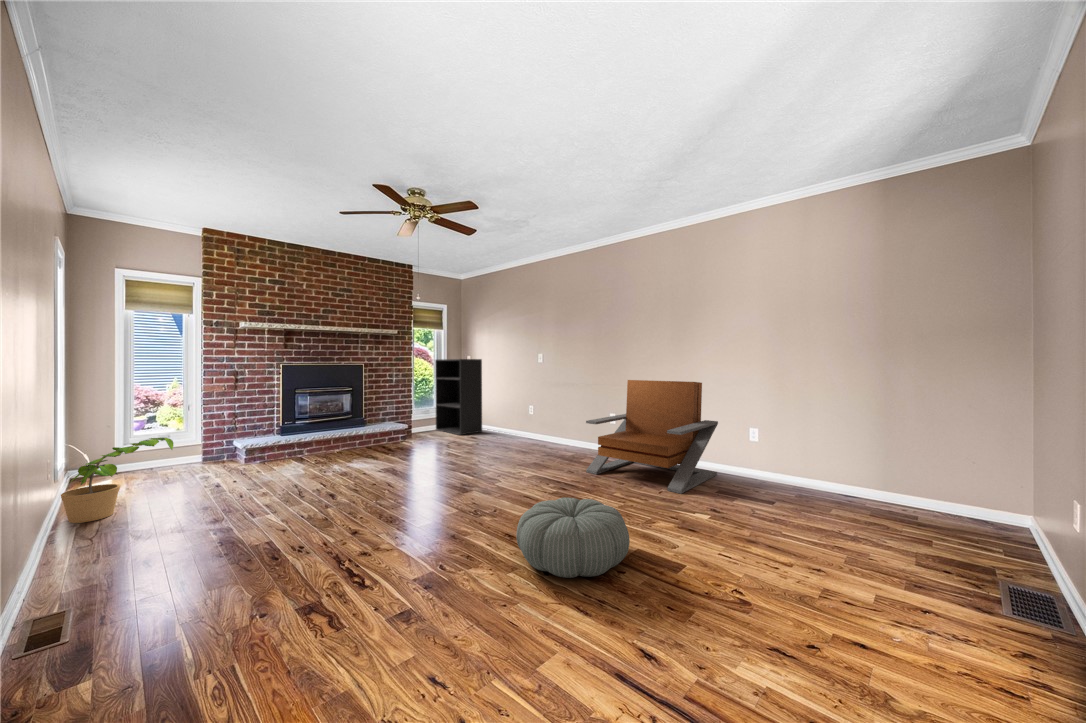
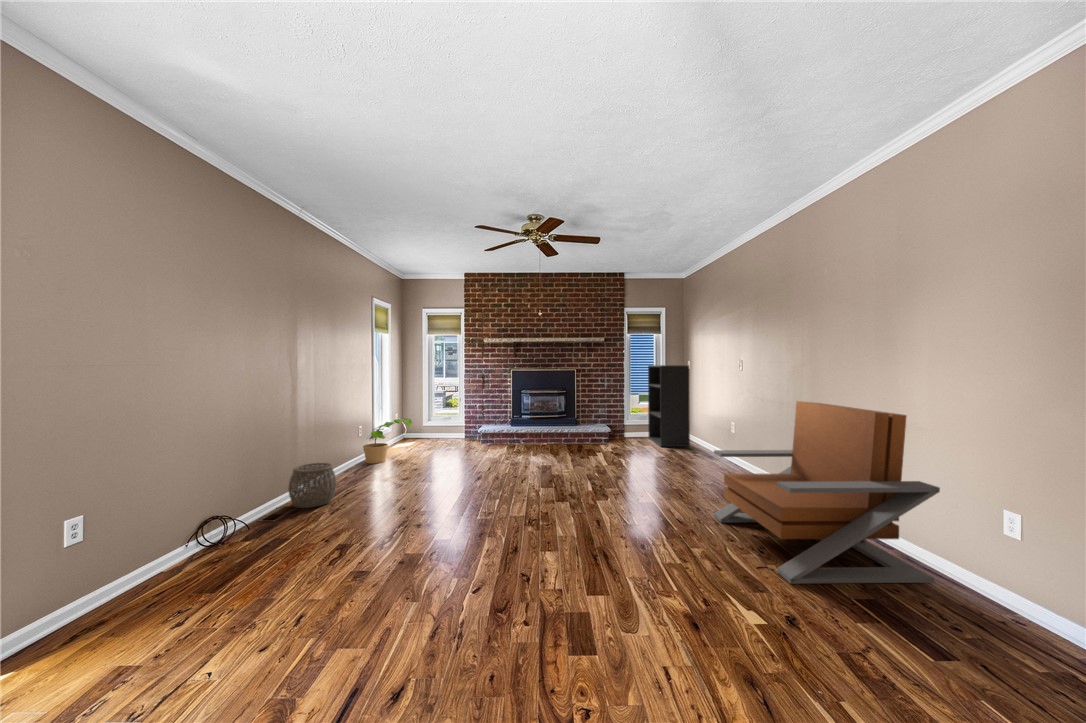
pouf: present [516,498,630,578] -> none [459,523,577,615]
woven basket: none [35,520,150,614] -> present [288,463,336,508]

